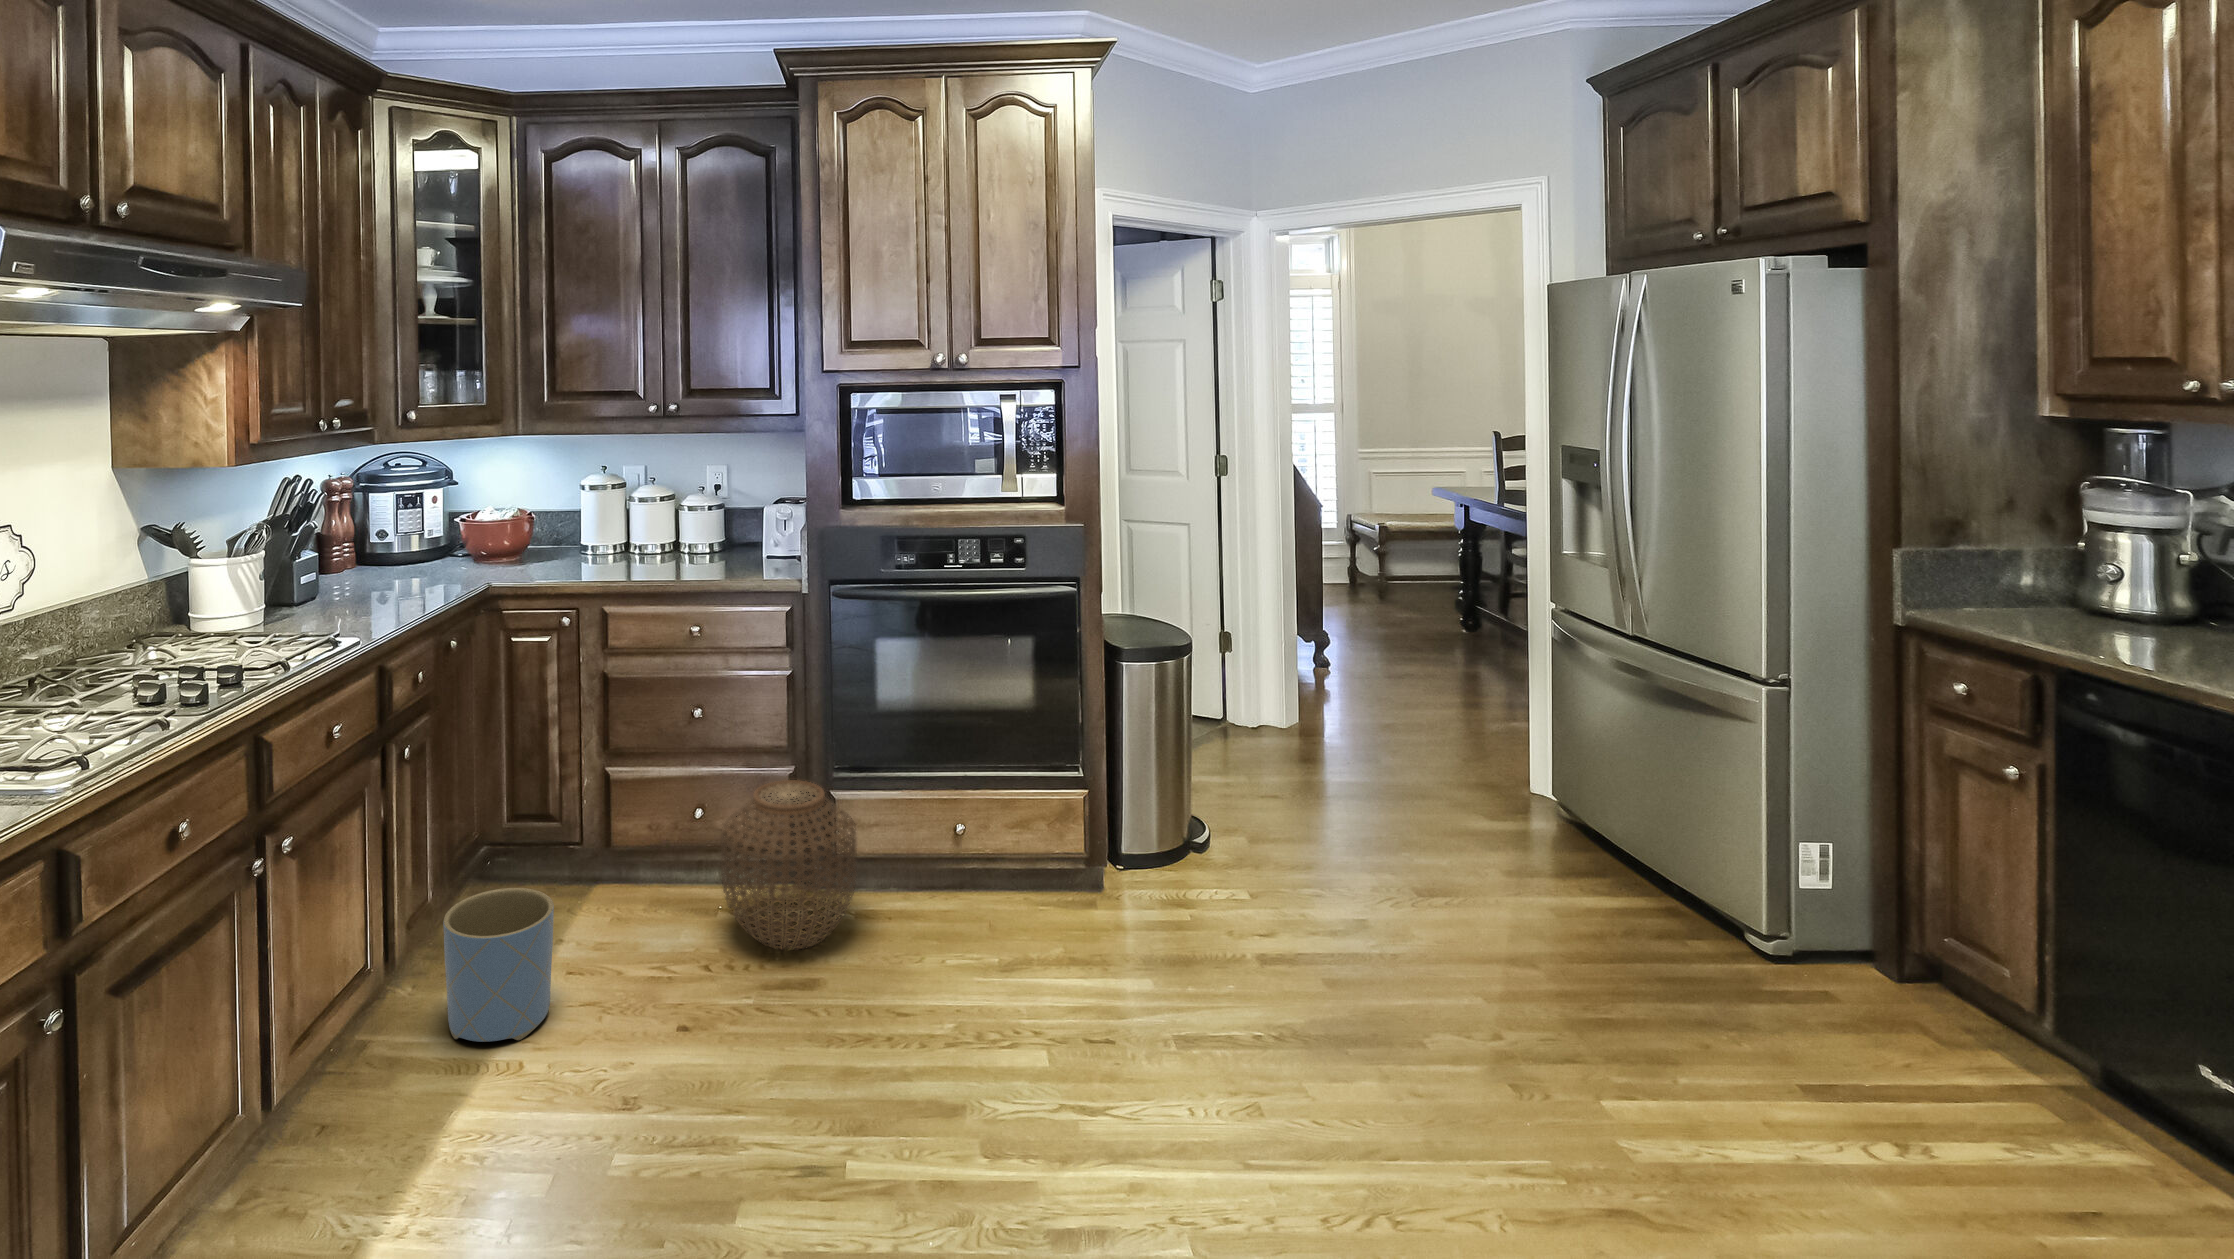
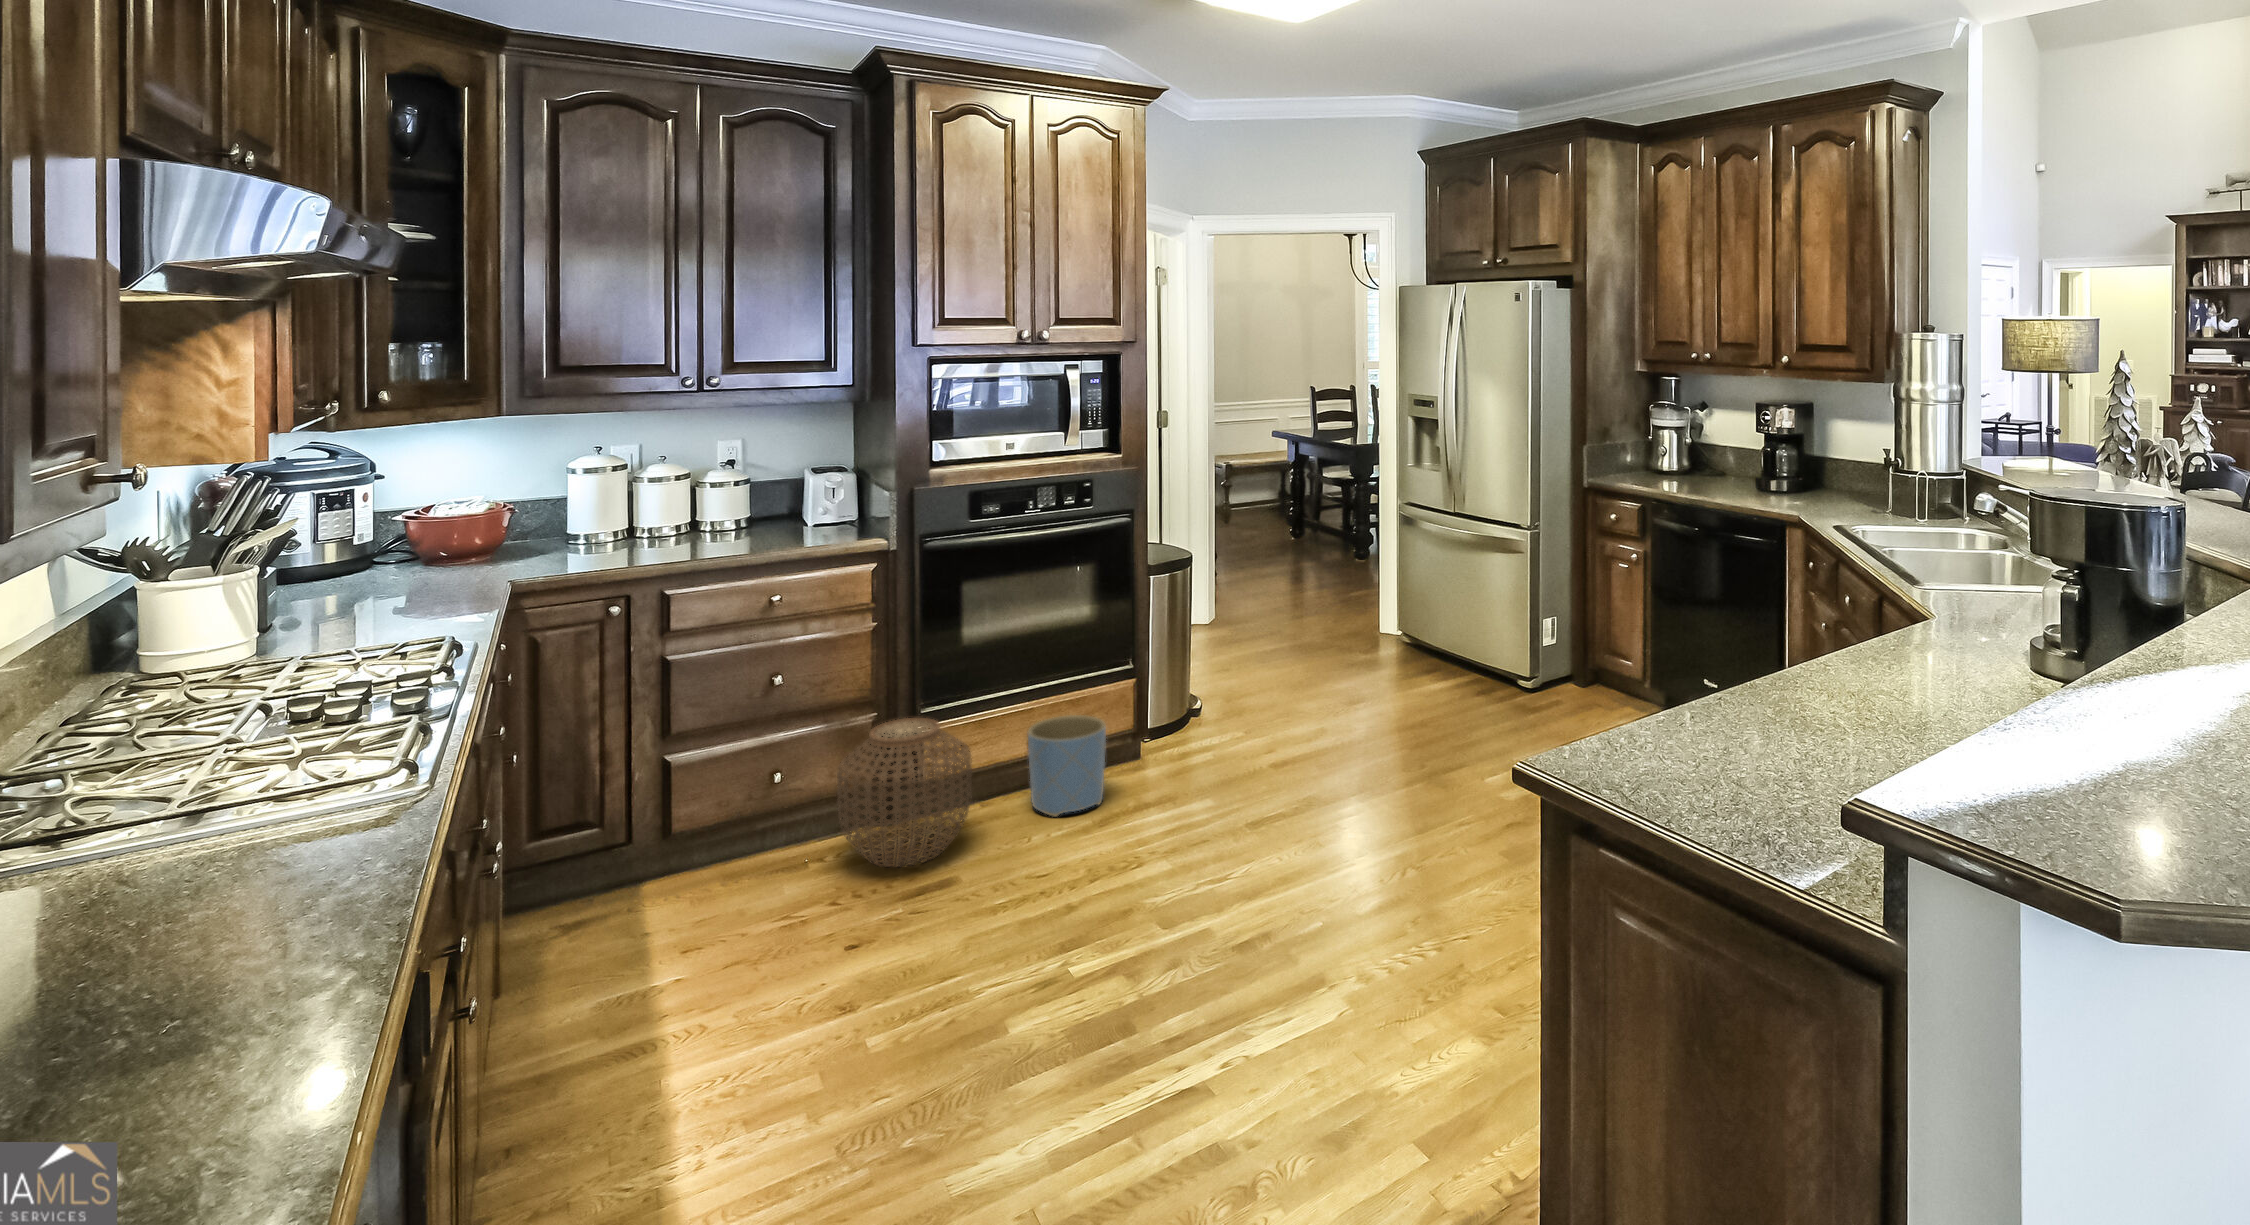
planter: present [443,888,554,1042] -> present [1028,715,1106,817]

